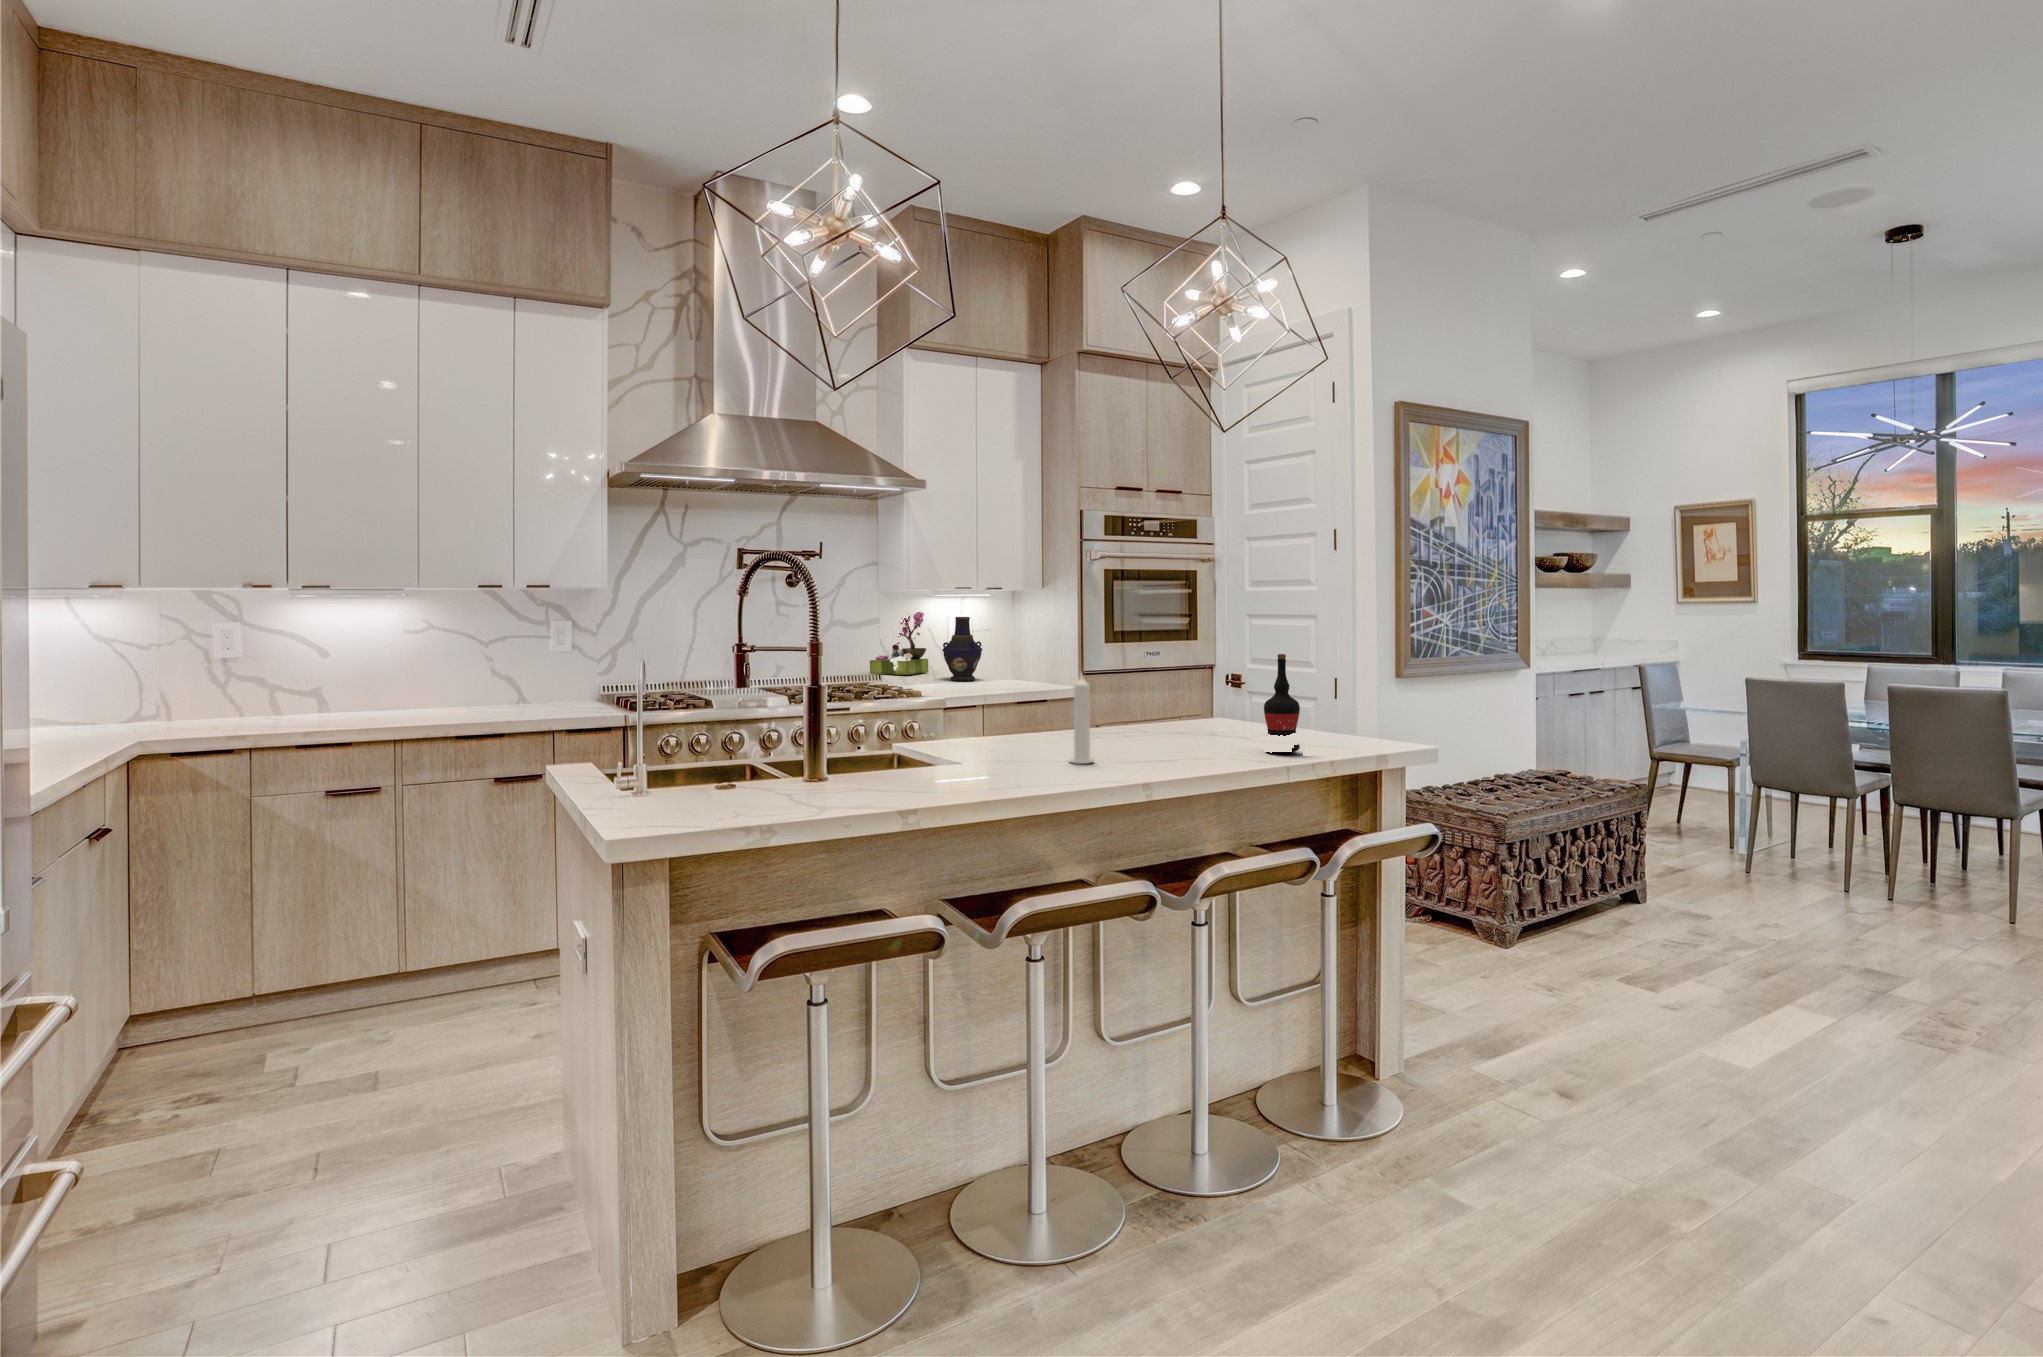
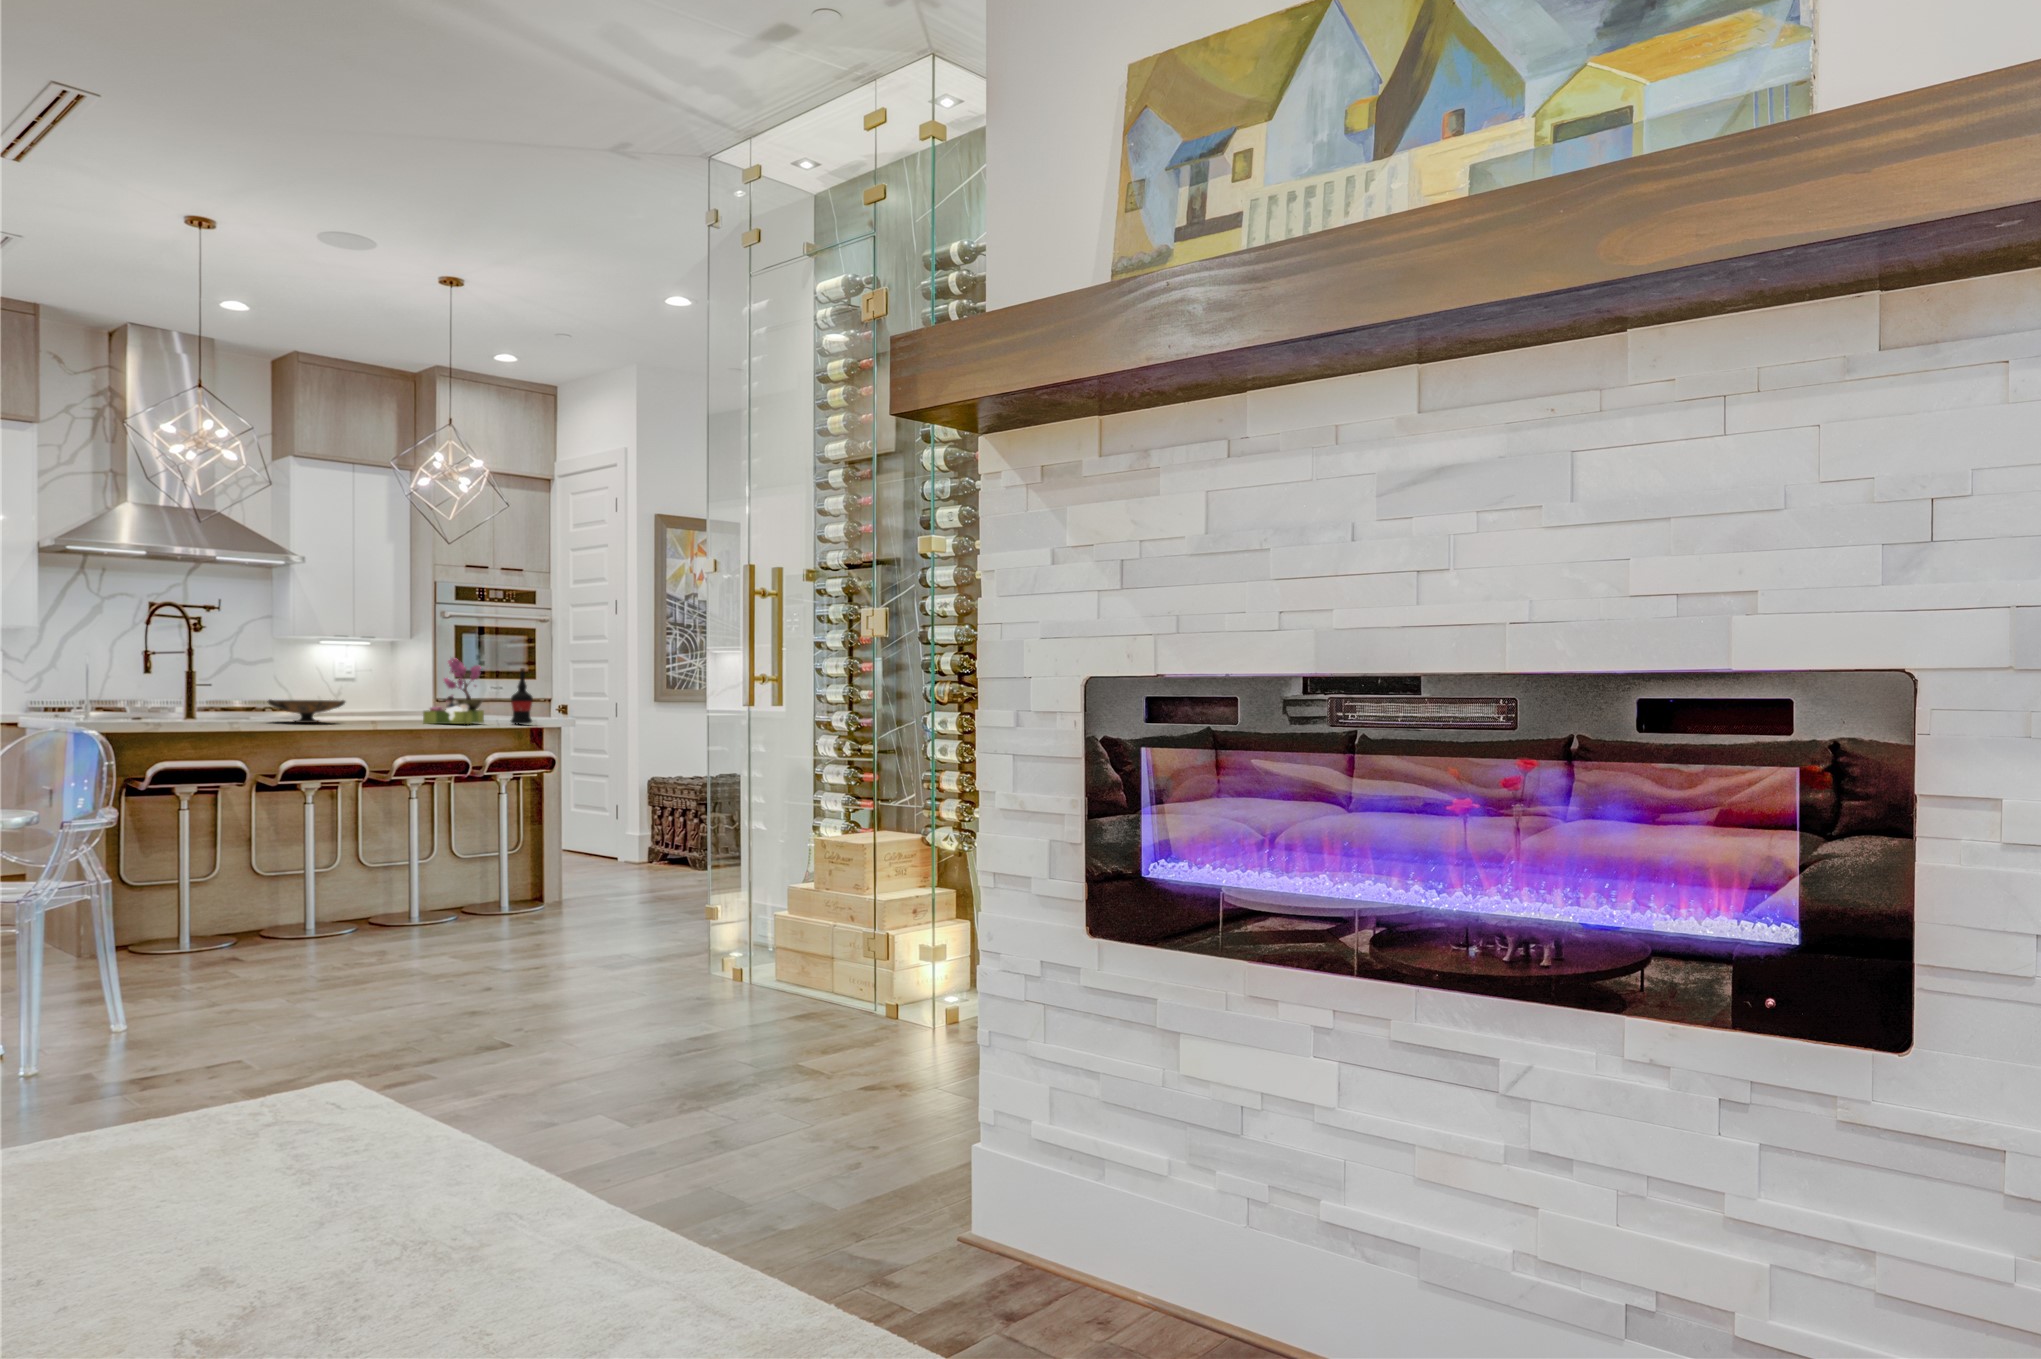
flower arrangement: present [870,612,928,675] -> present [423,658,484,724]
vase: present [942,617,982,681] -> none [320,657,355,704]
candle: present [1070,673,1094,764] -> none [375,673,391,724]
decorative bowl: none [909,720,1023,768] -> present [268,700,345,723]

